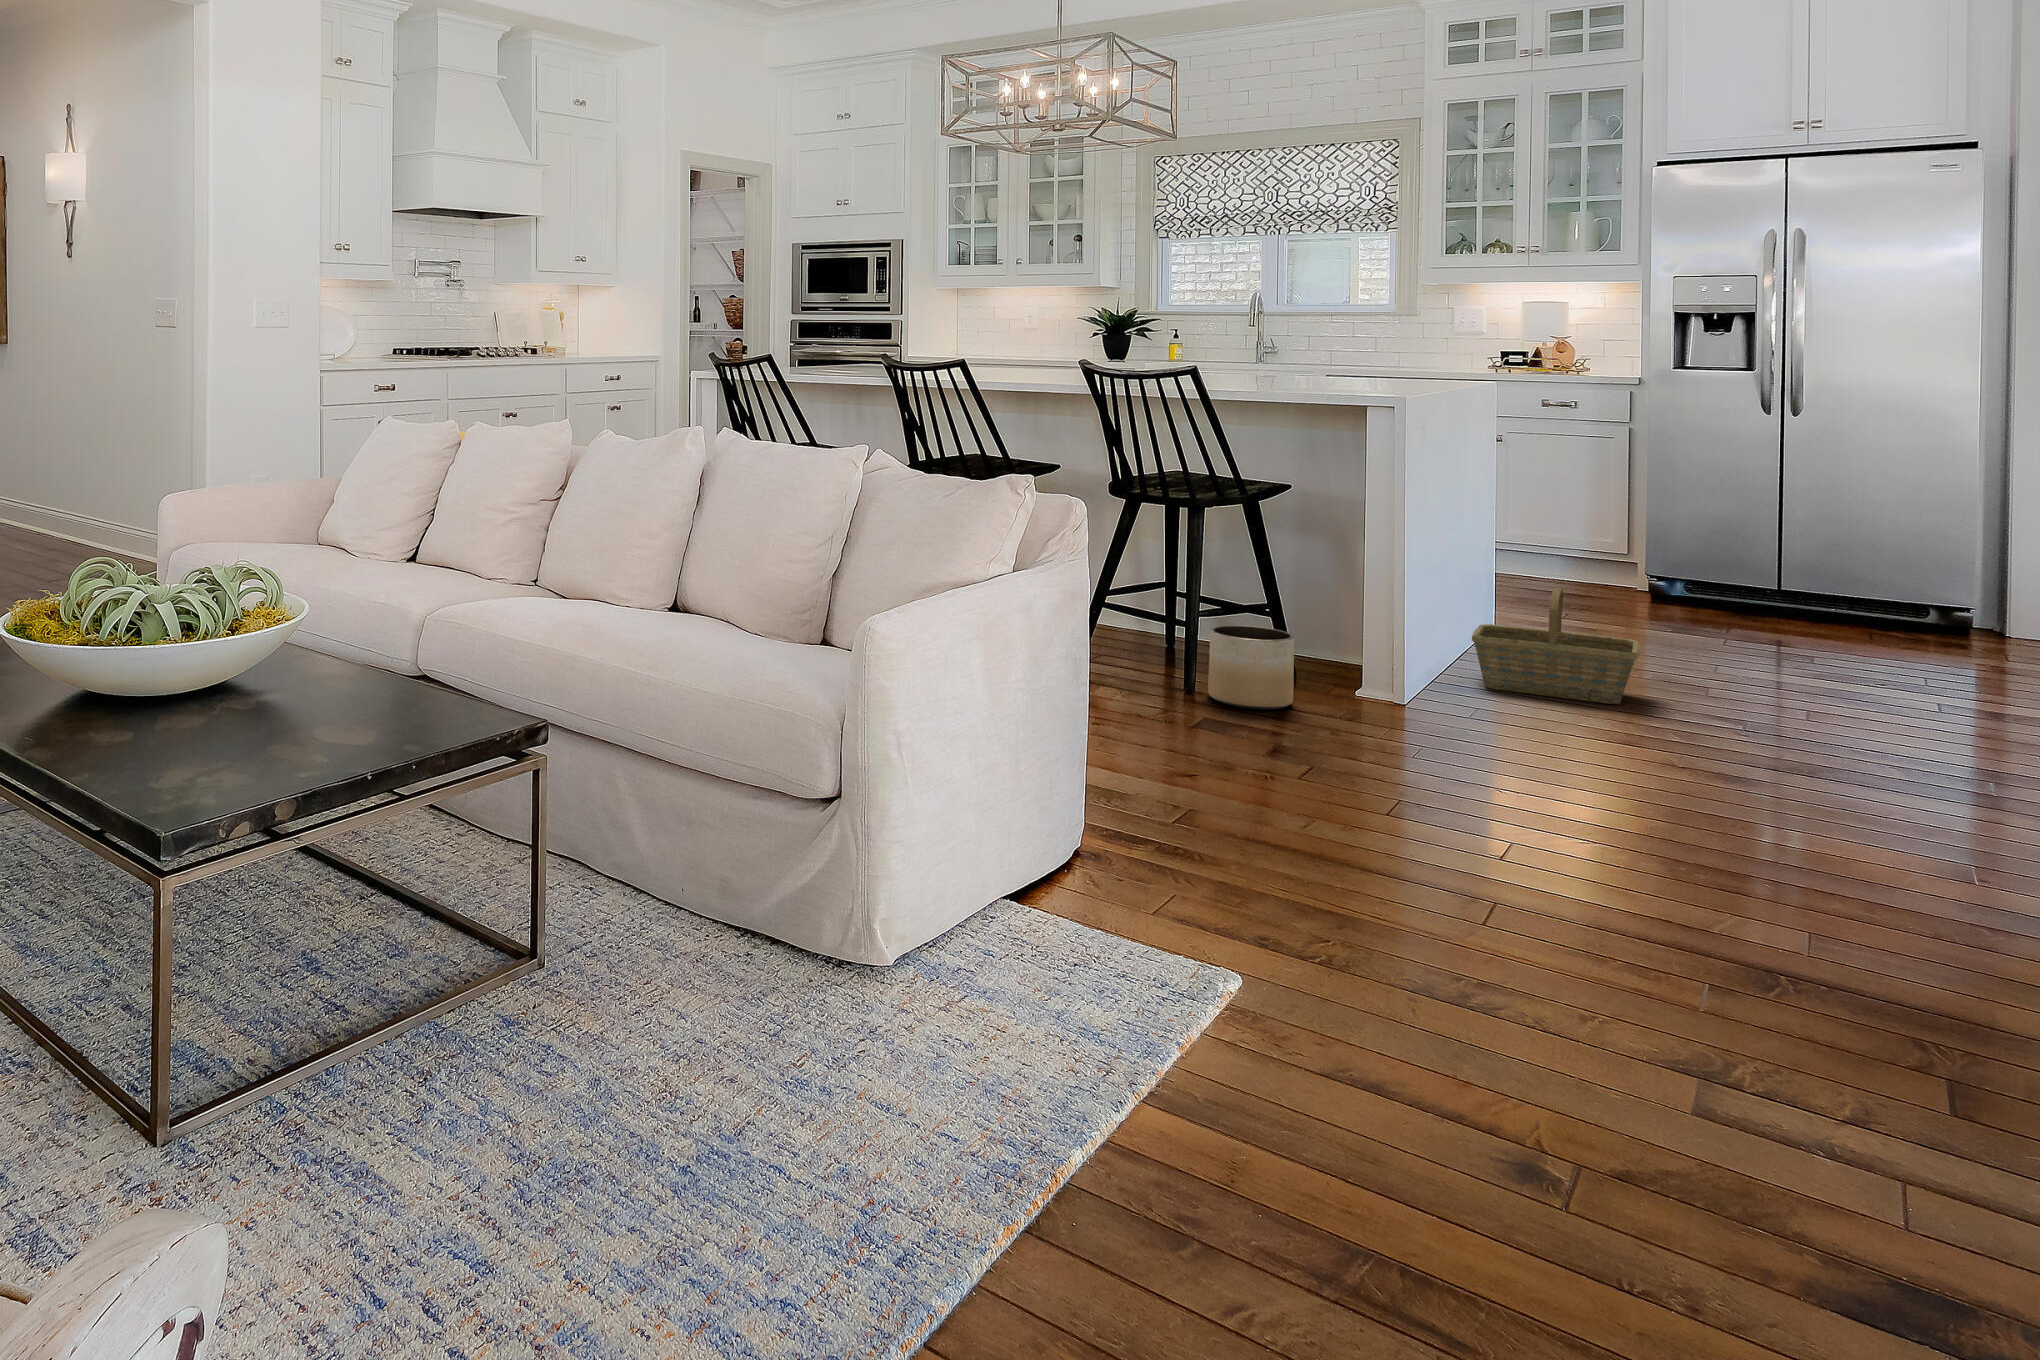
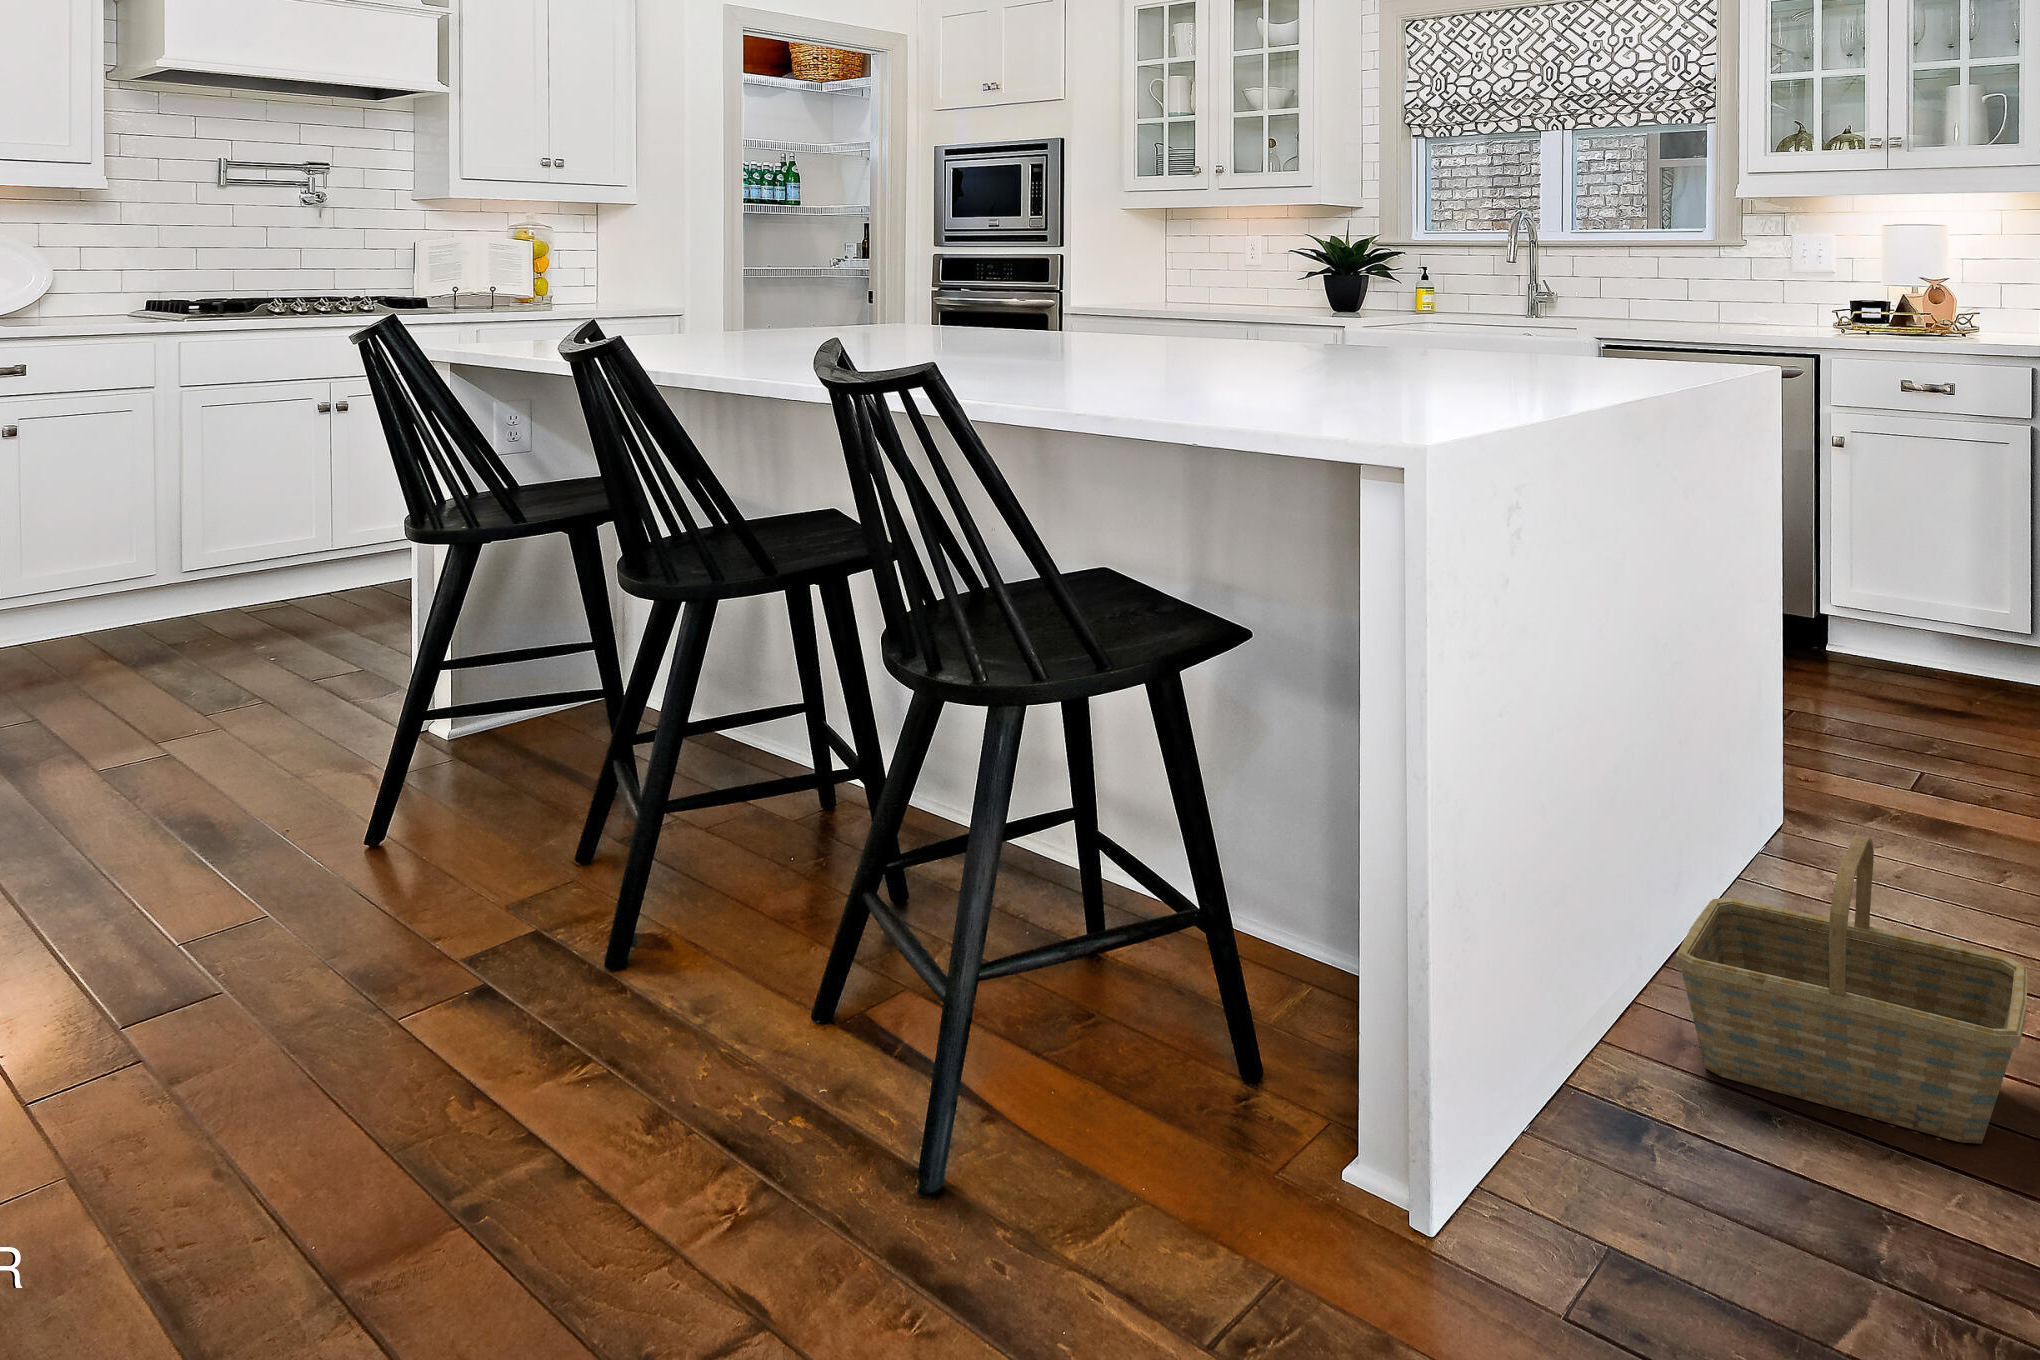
planter: present [1208,625,1294,709] -> none [1025,973,1216,1237]

